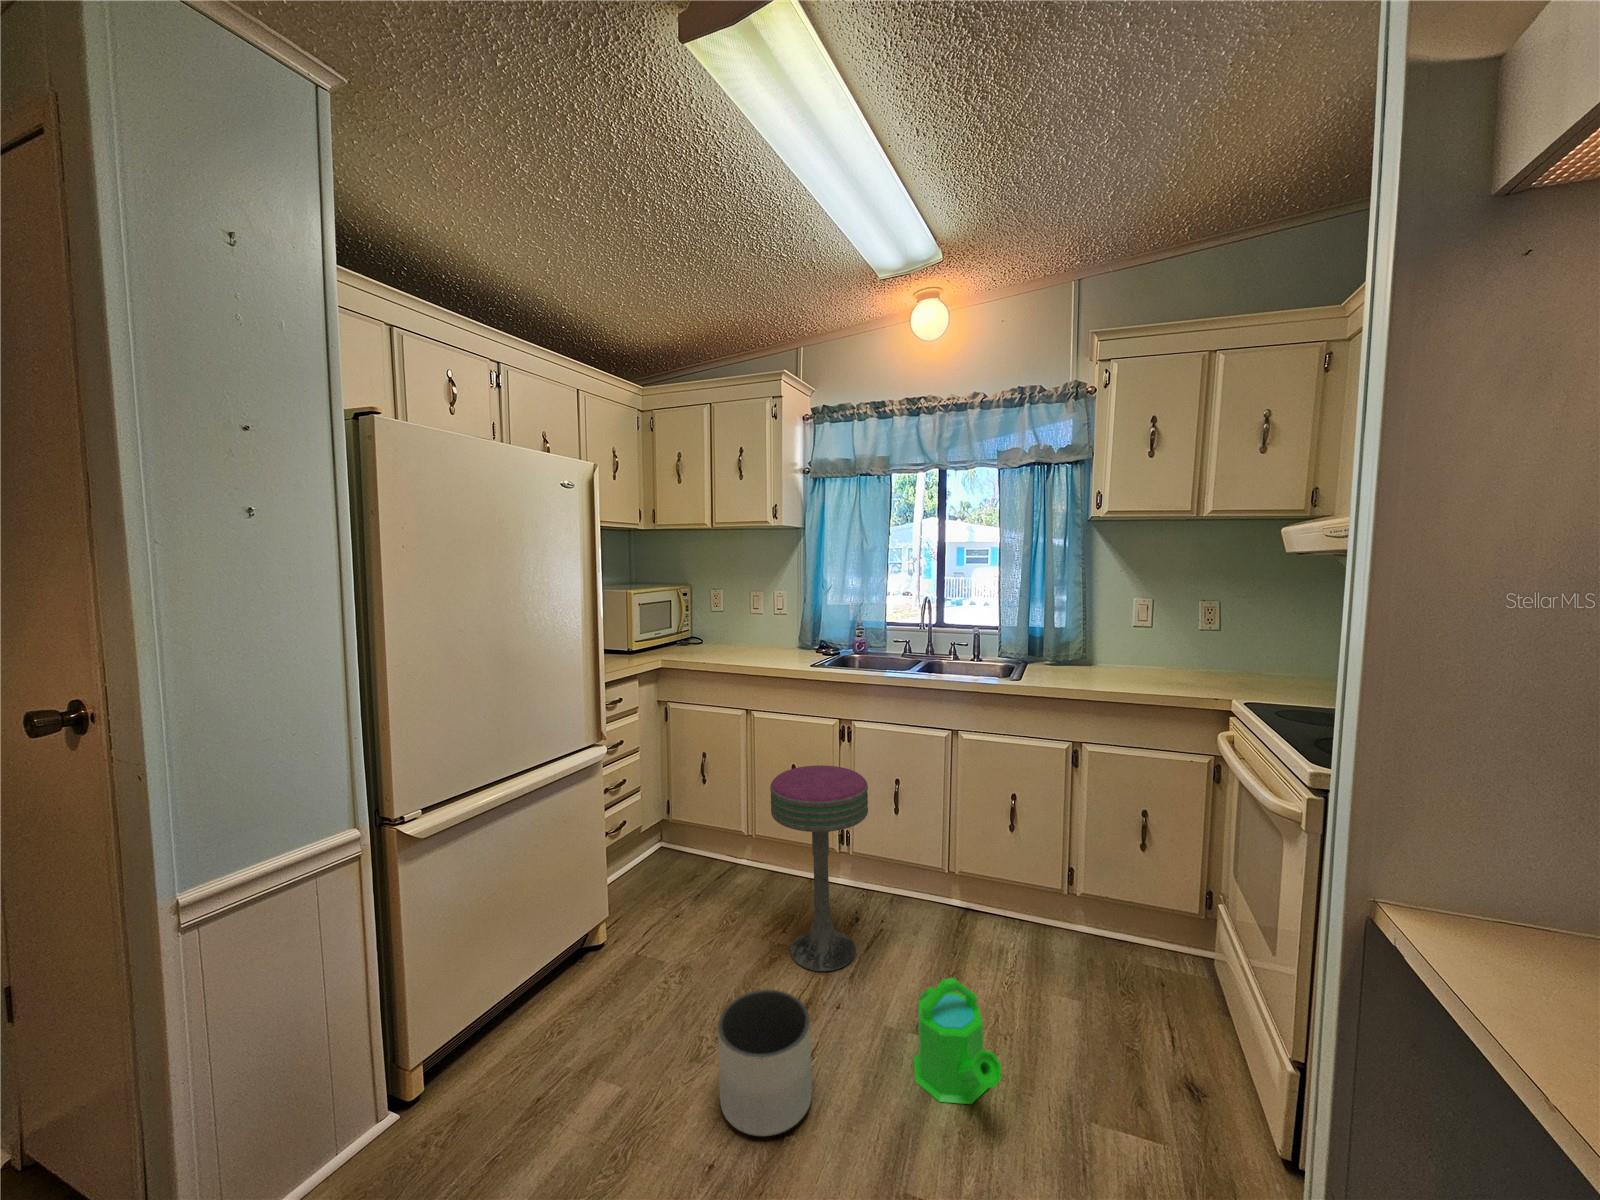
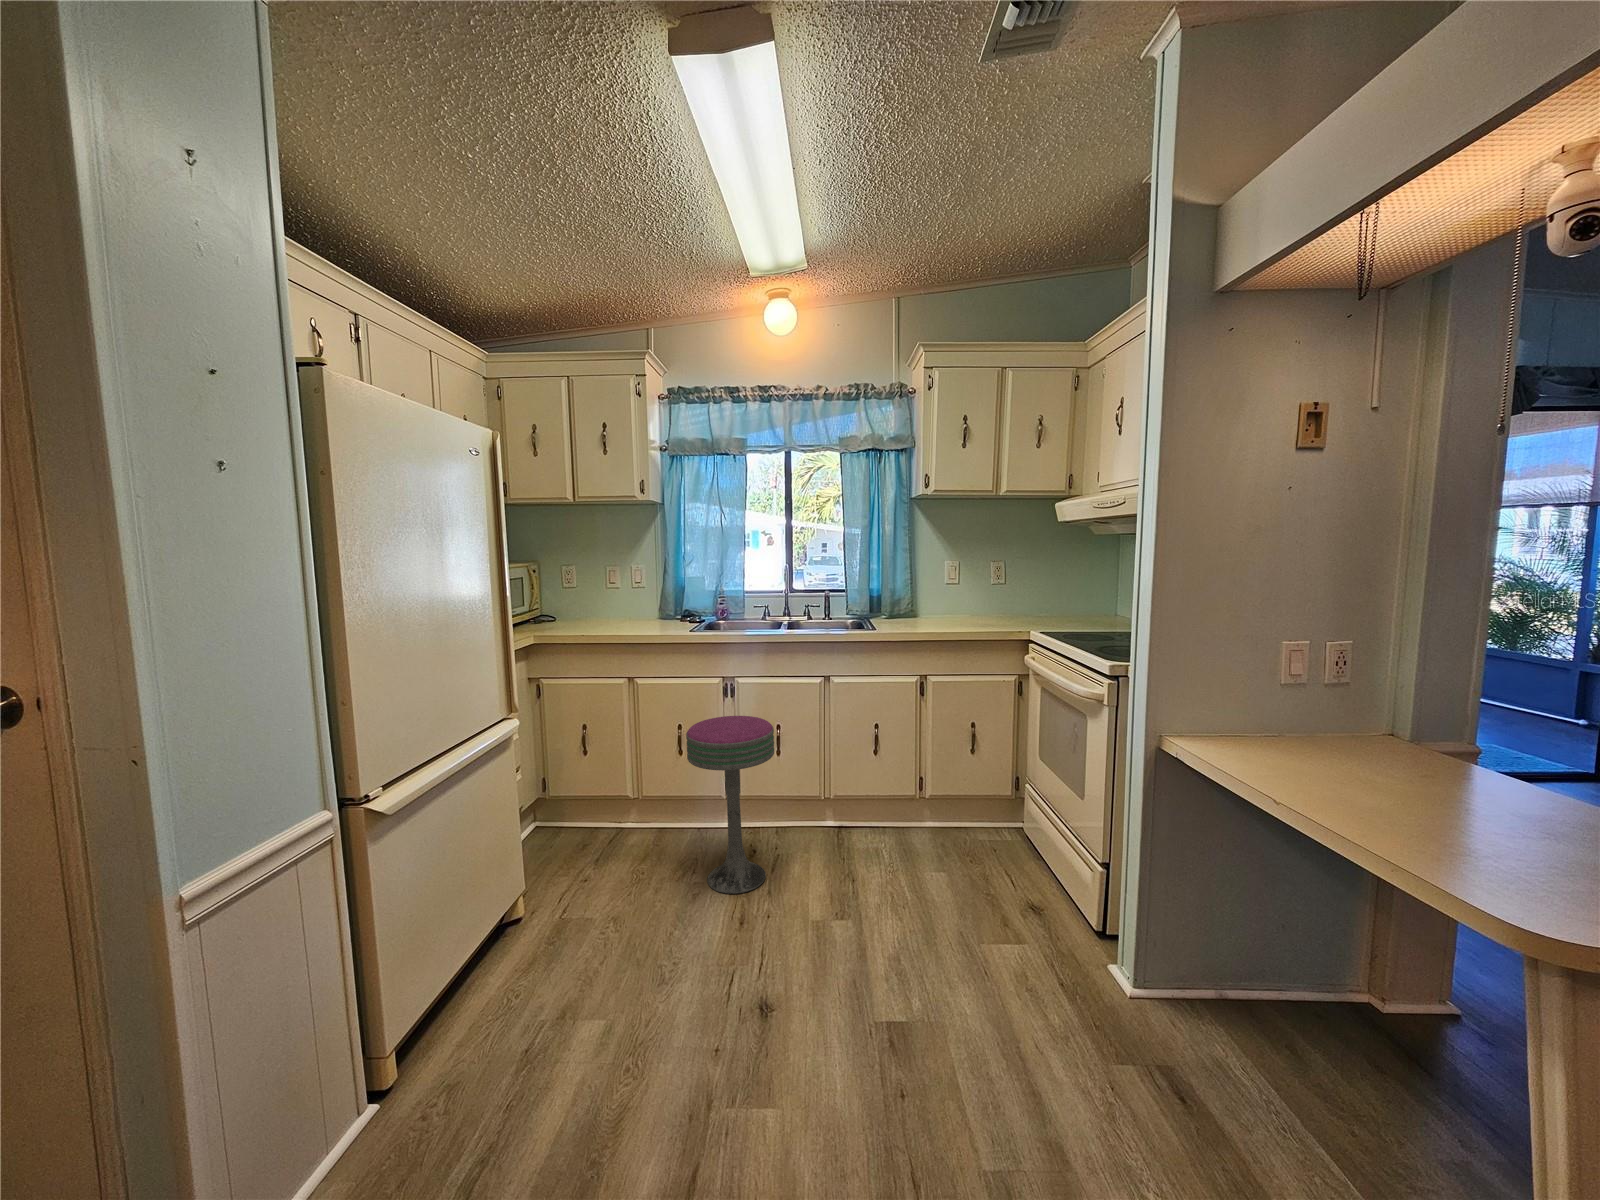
watering can: present [914,977,1001,1104] -> none [838,858,922,953]
planter: present [718,989,812,1136] -> none [698,900,780,1015]

